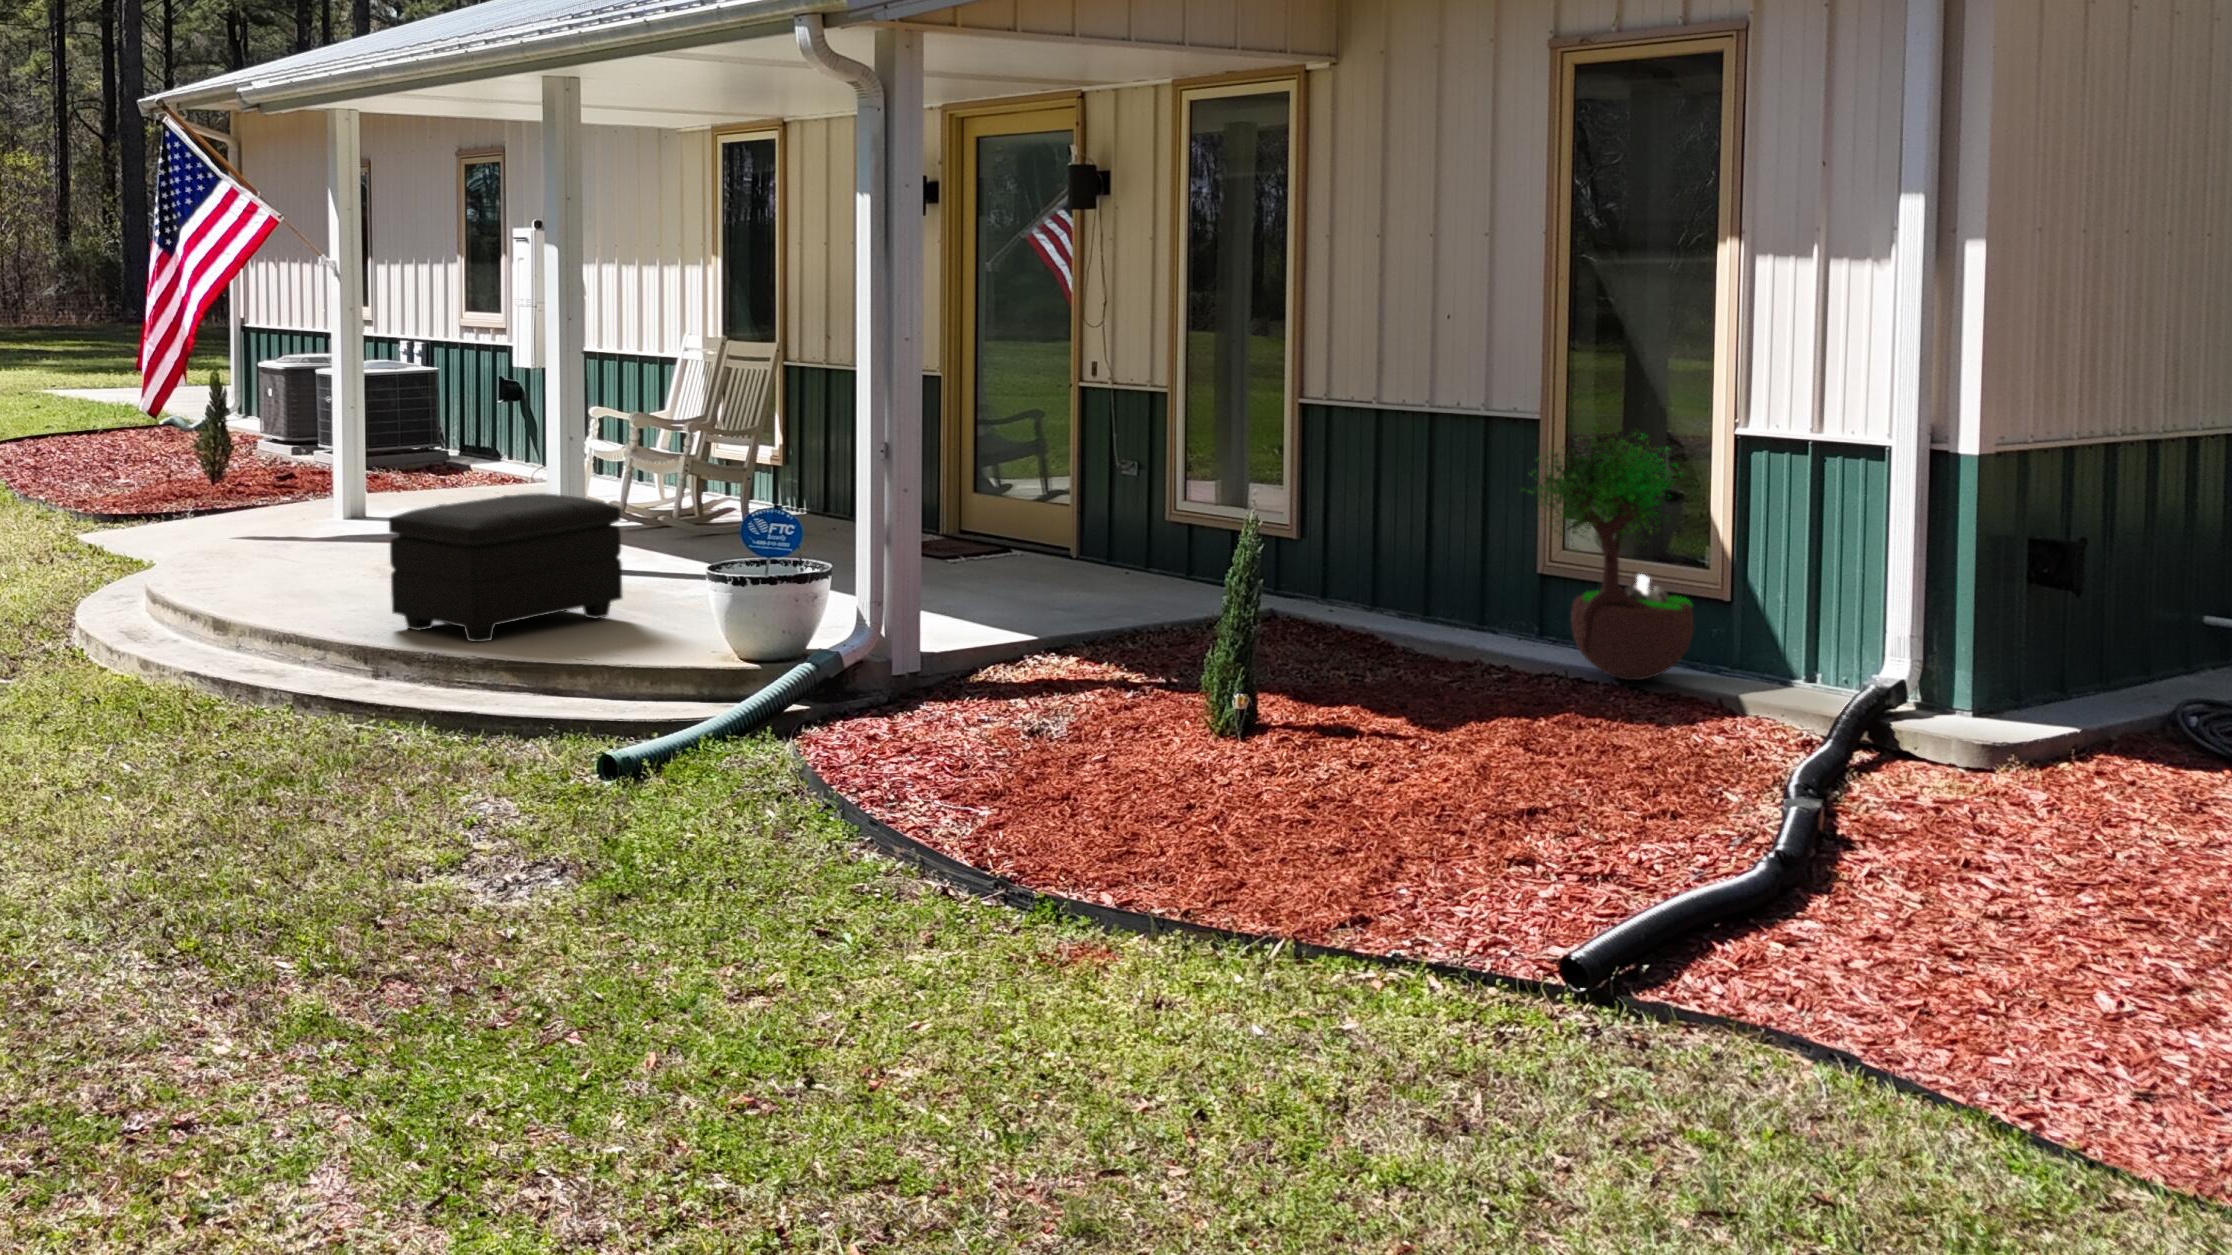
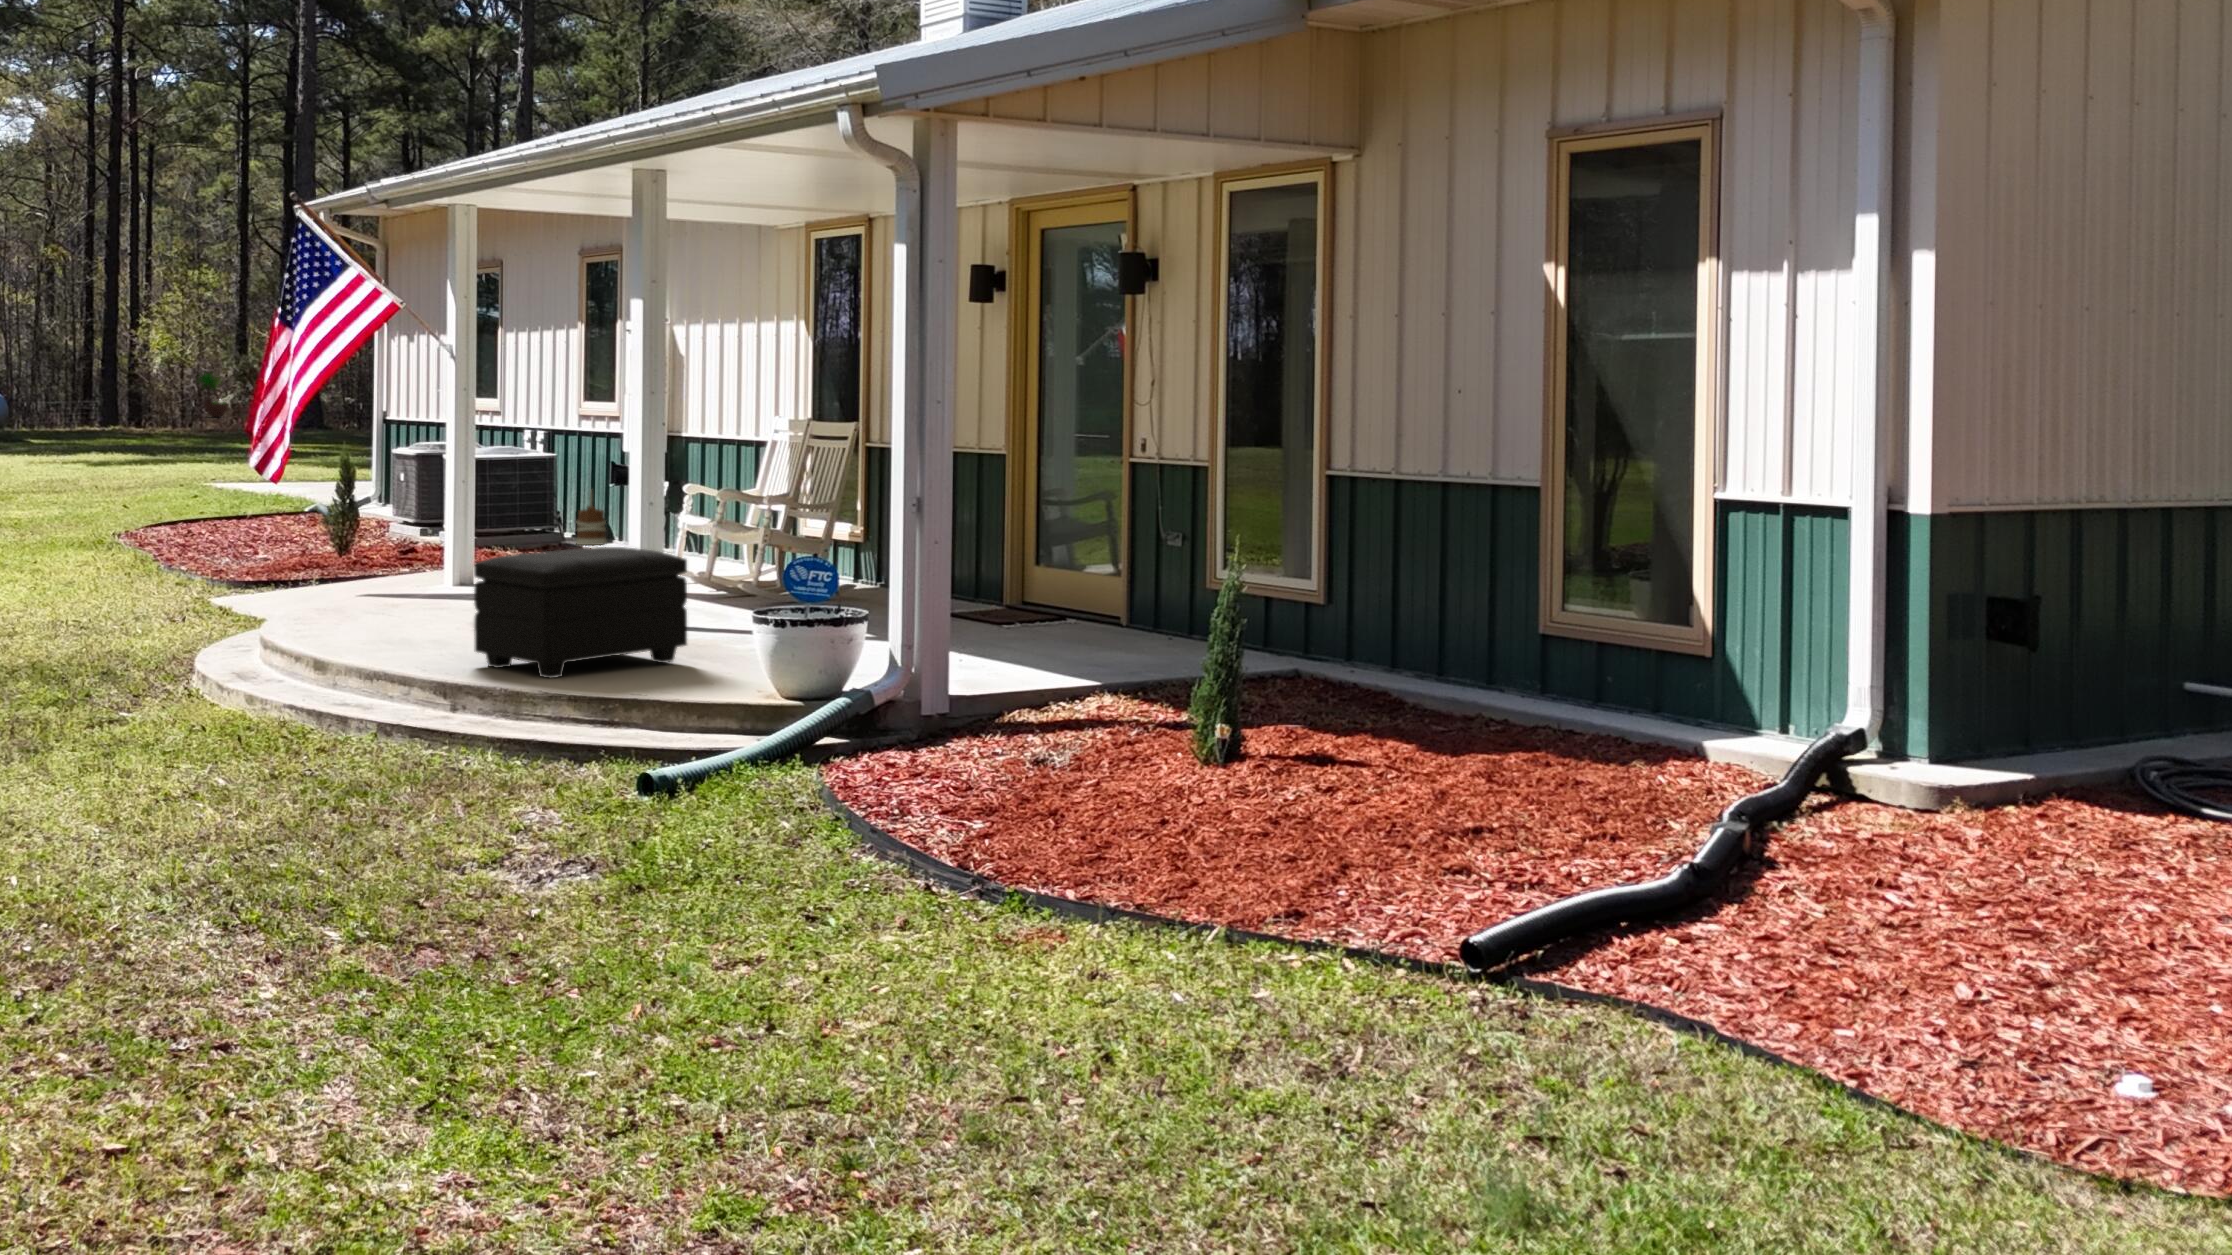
wooden bucket: none [459,407,492,466] -> present [576,492,606,545]
potted tree: present [1529,424,1693,680] -> present [196,371,227,417]

